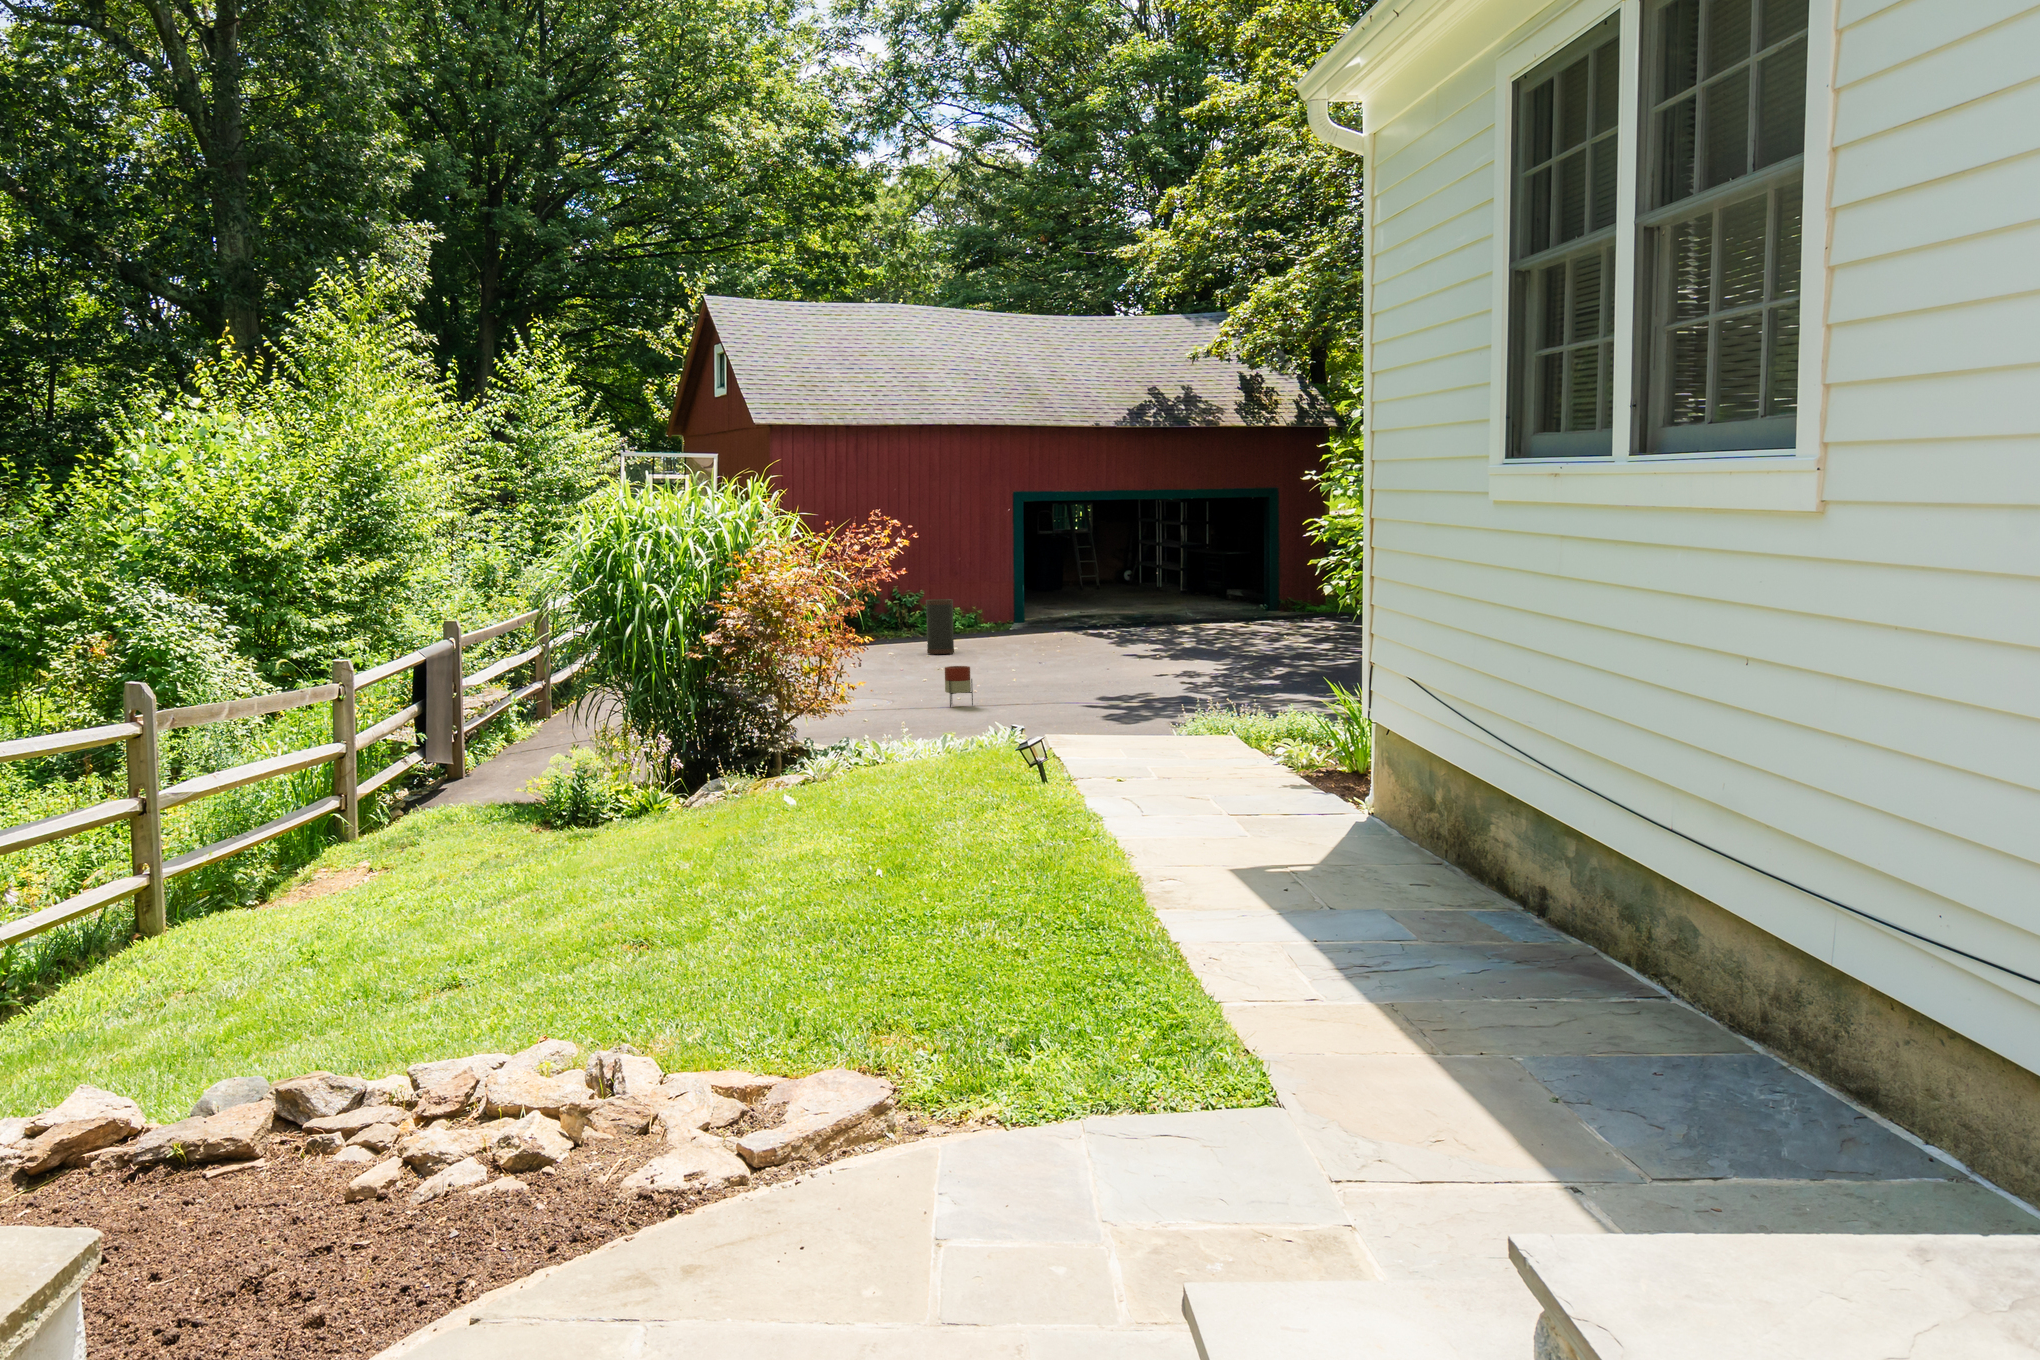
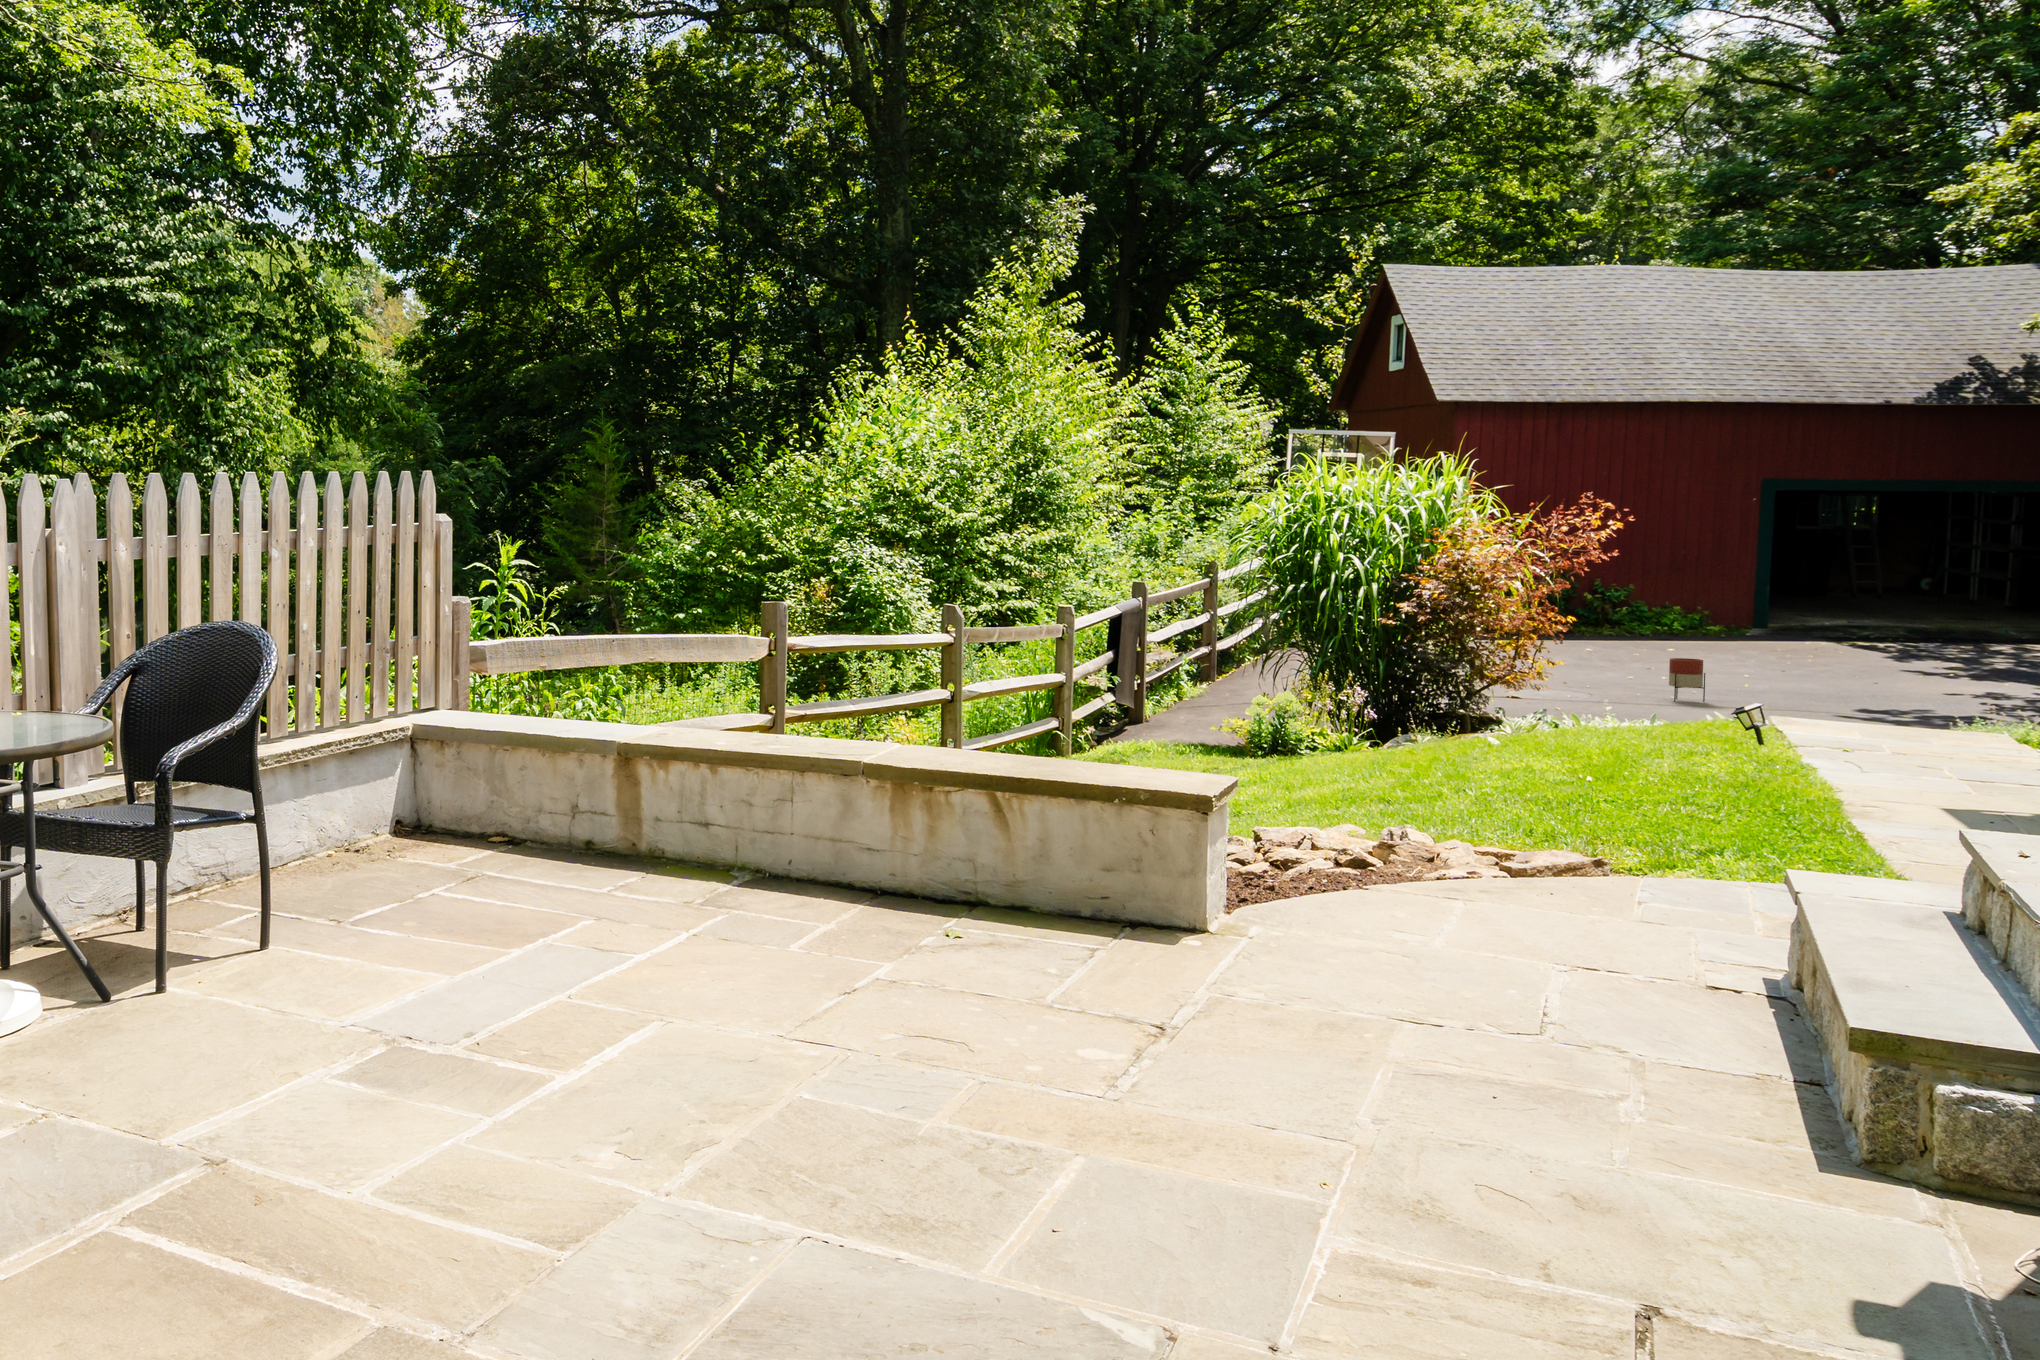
trash can: present [926,599,954,655] -> none [1643,587,1680,648]

